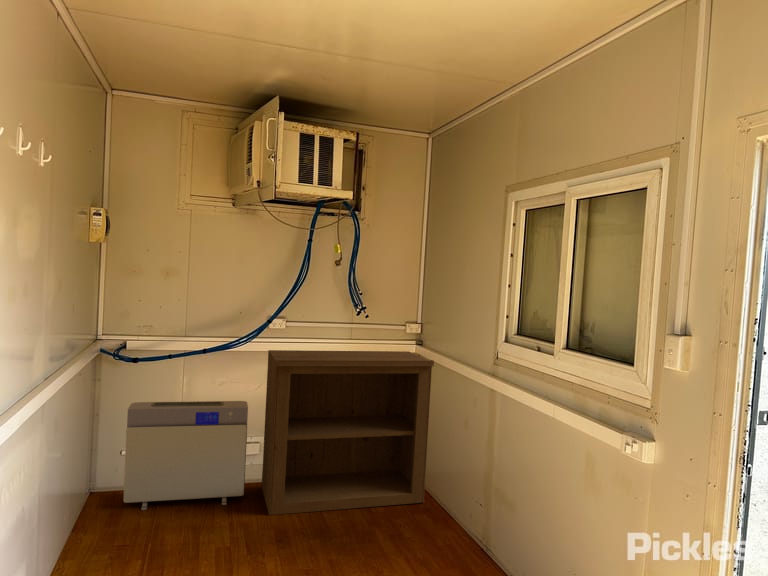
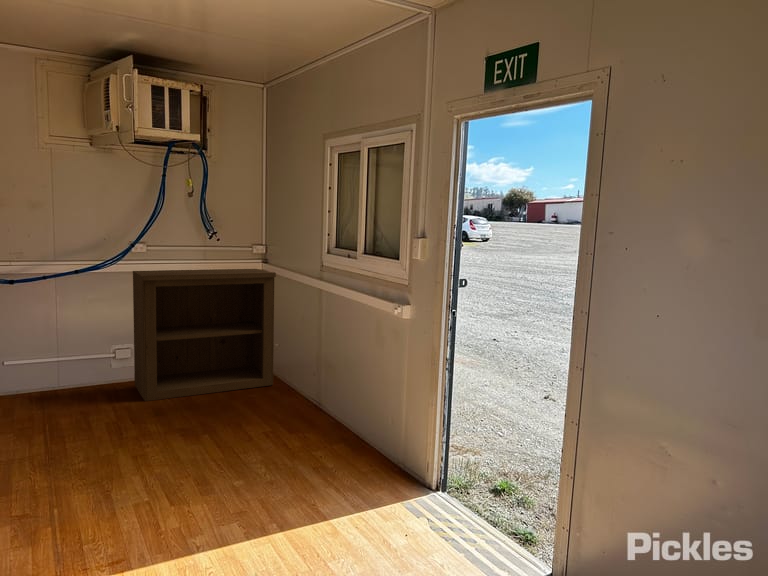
air purifier: present [123,401,248,510] -> none [10,314,121,406]

